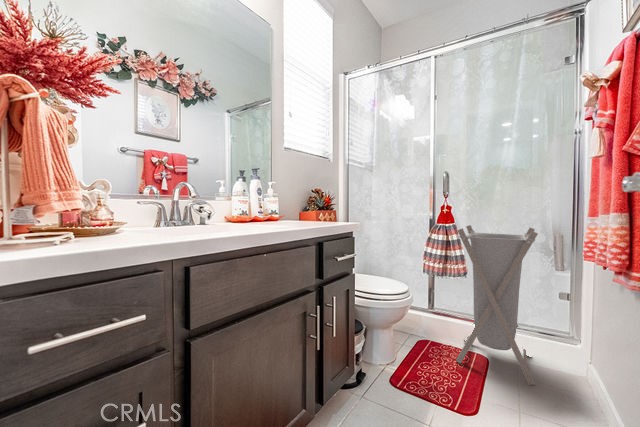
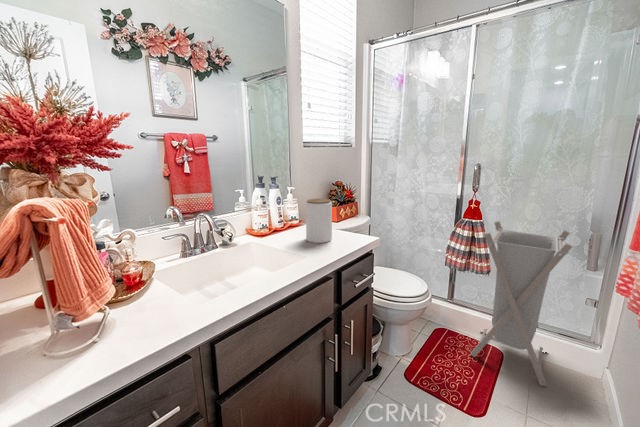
jar: none [286,183,311,224] -> present [306,199,332,243]

